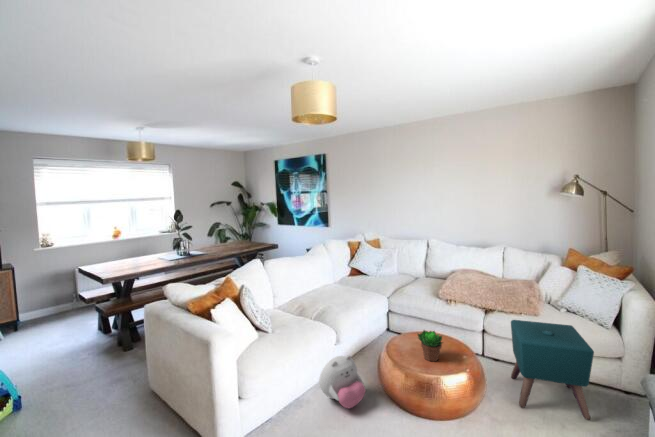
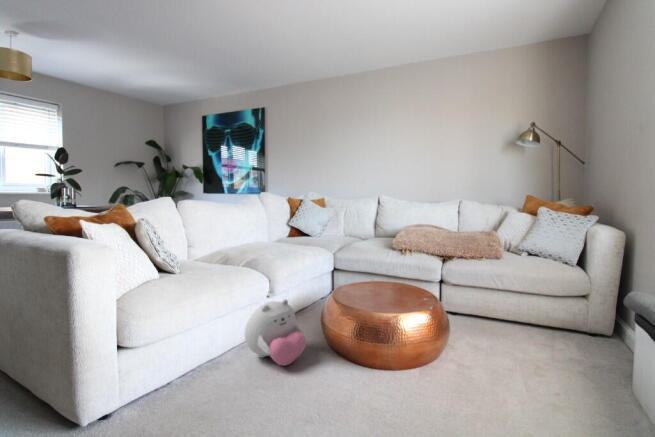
ottoman: present [511,320,594,420] -> none [474,259,571,359]
succulent plant: present [418,330,443,361] -> none [372,264,405,300]

